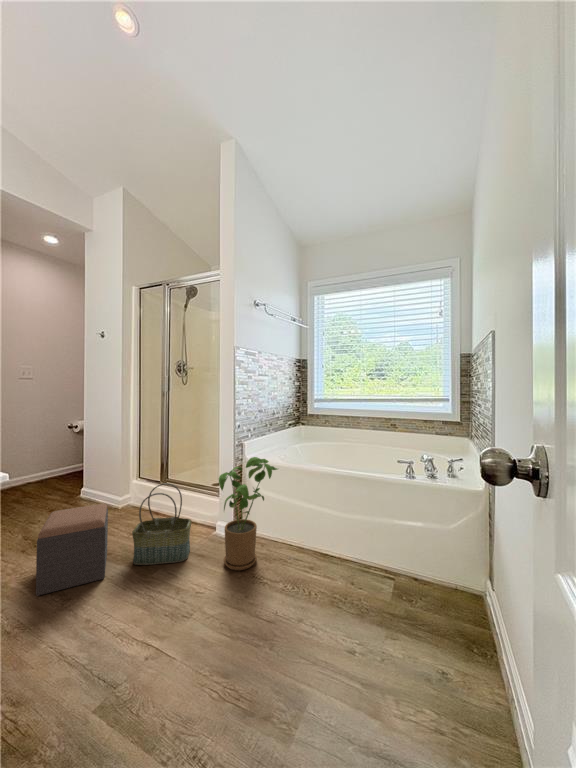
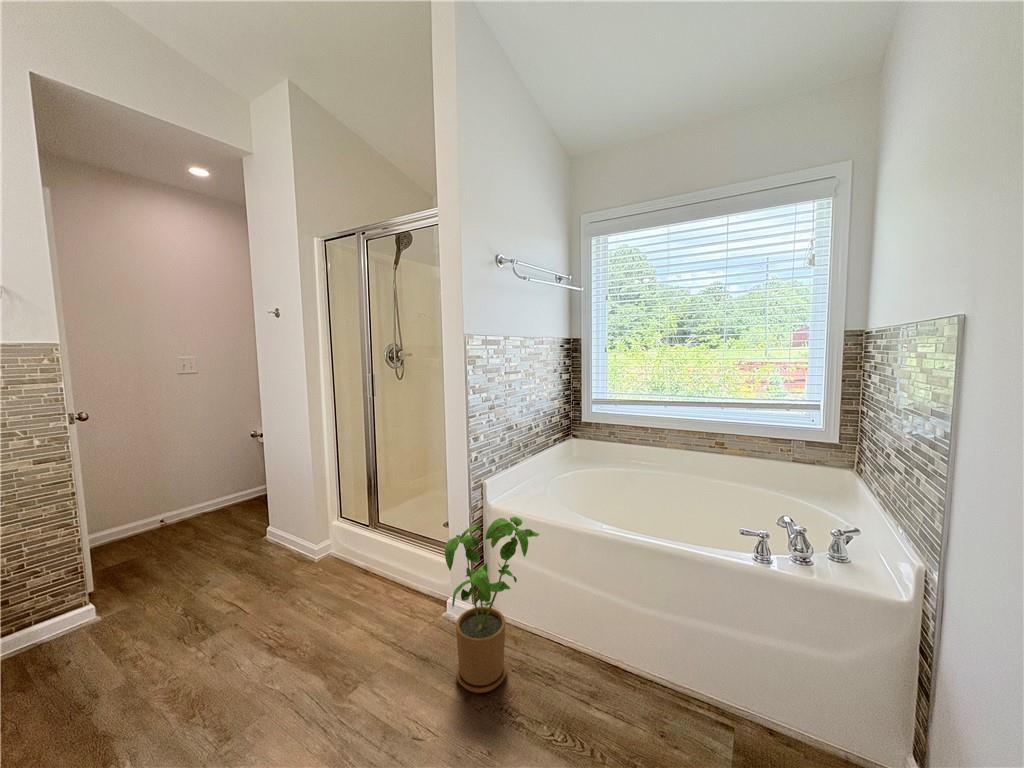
basket: present [132,483,192,565] -> none [320,548,408,673]
footstool: present [36,504,108,596] -> none [174,578,290,729]

